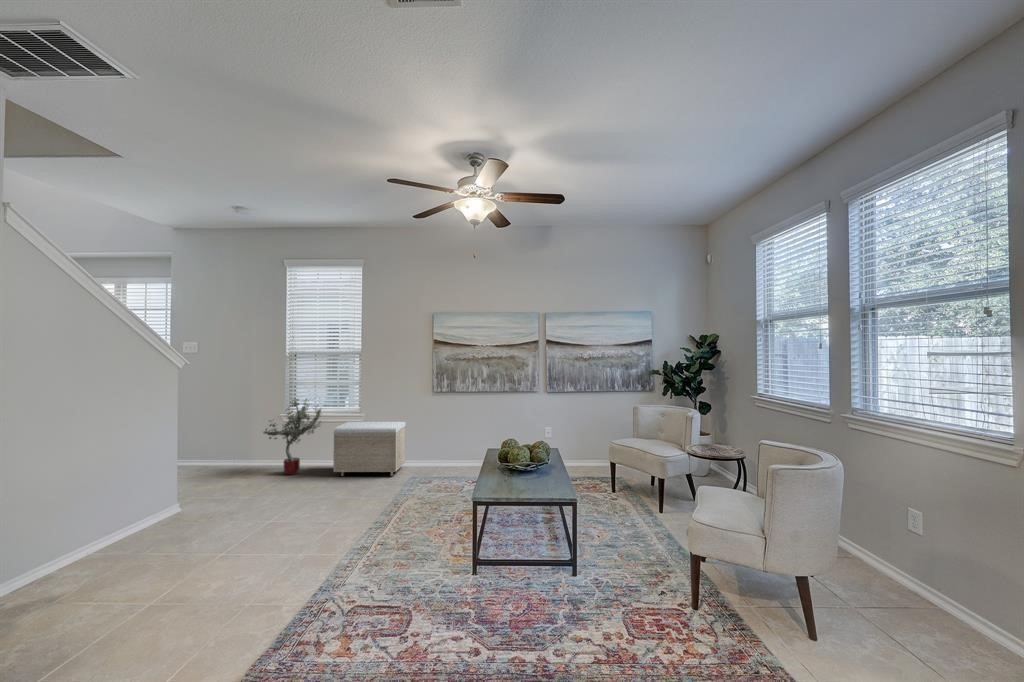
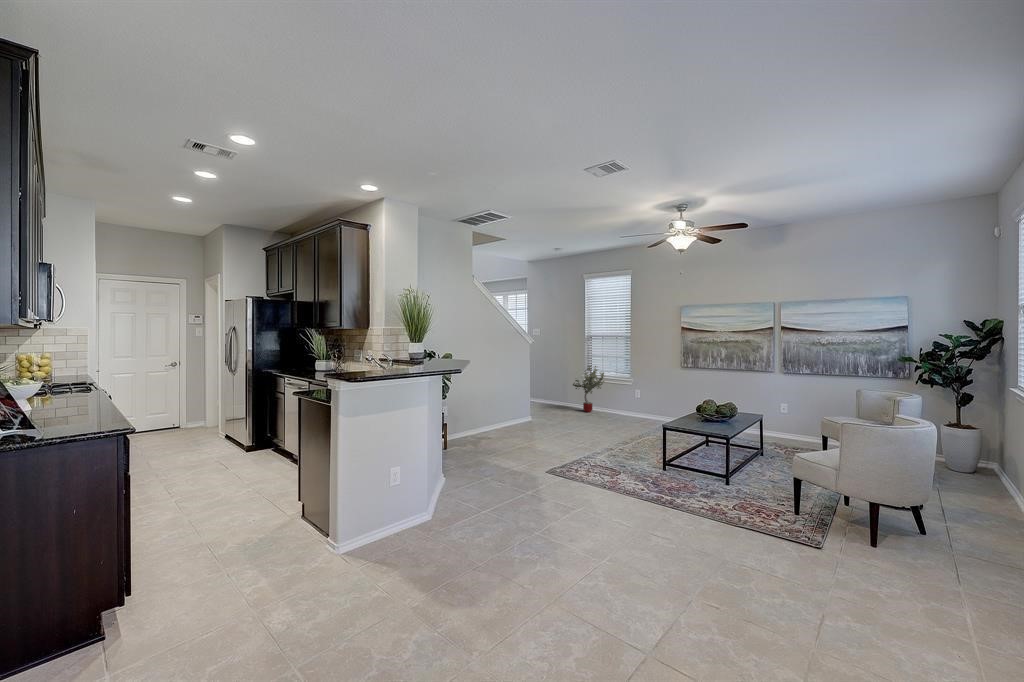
storage bench: present [333,422,406,476] -> none [611,383,660,422]

